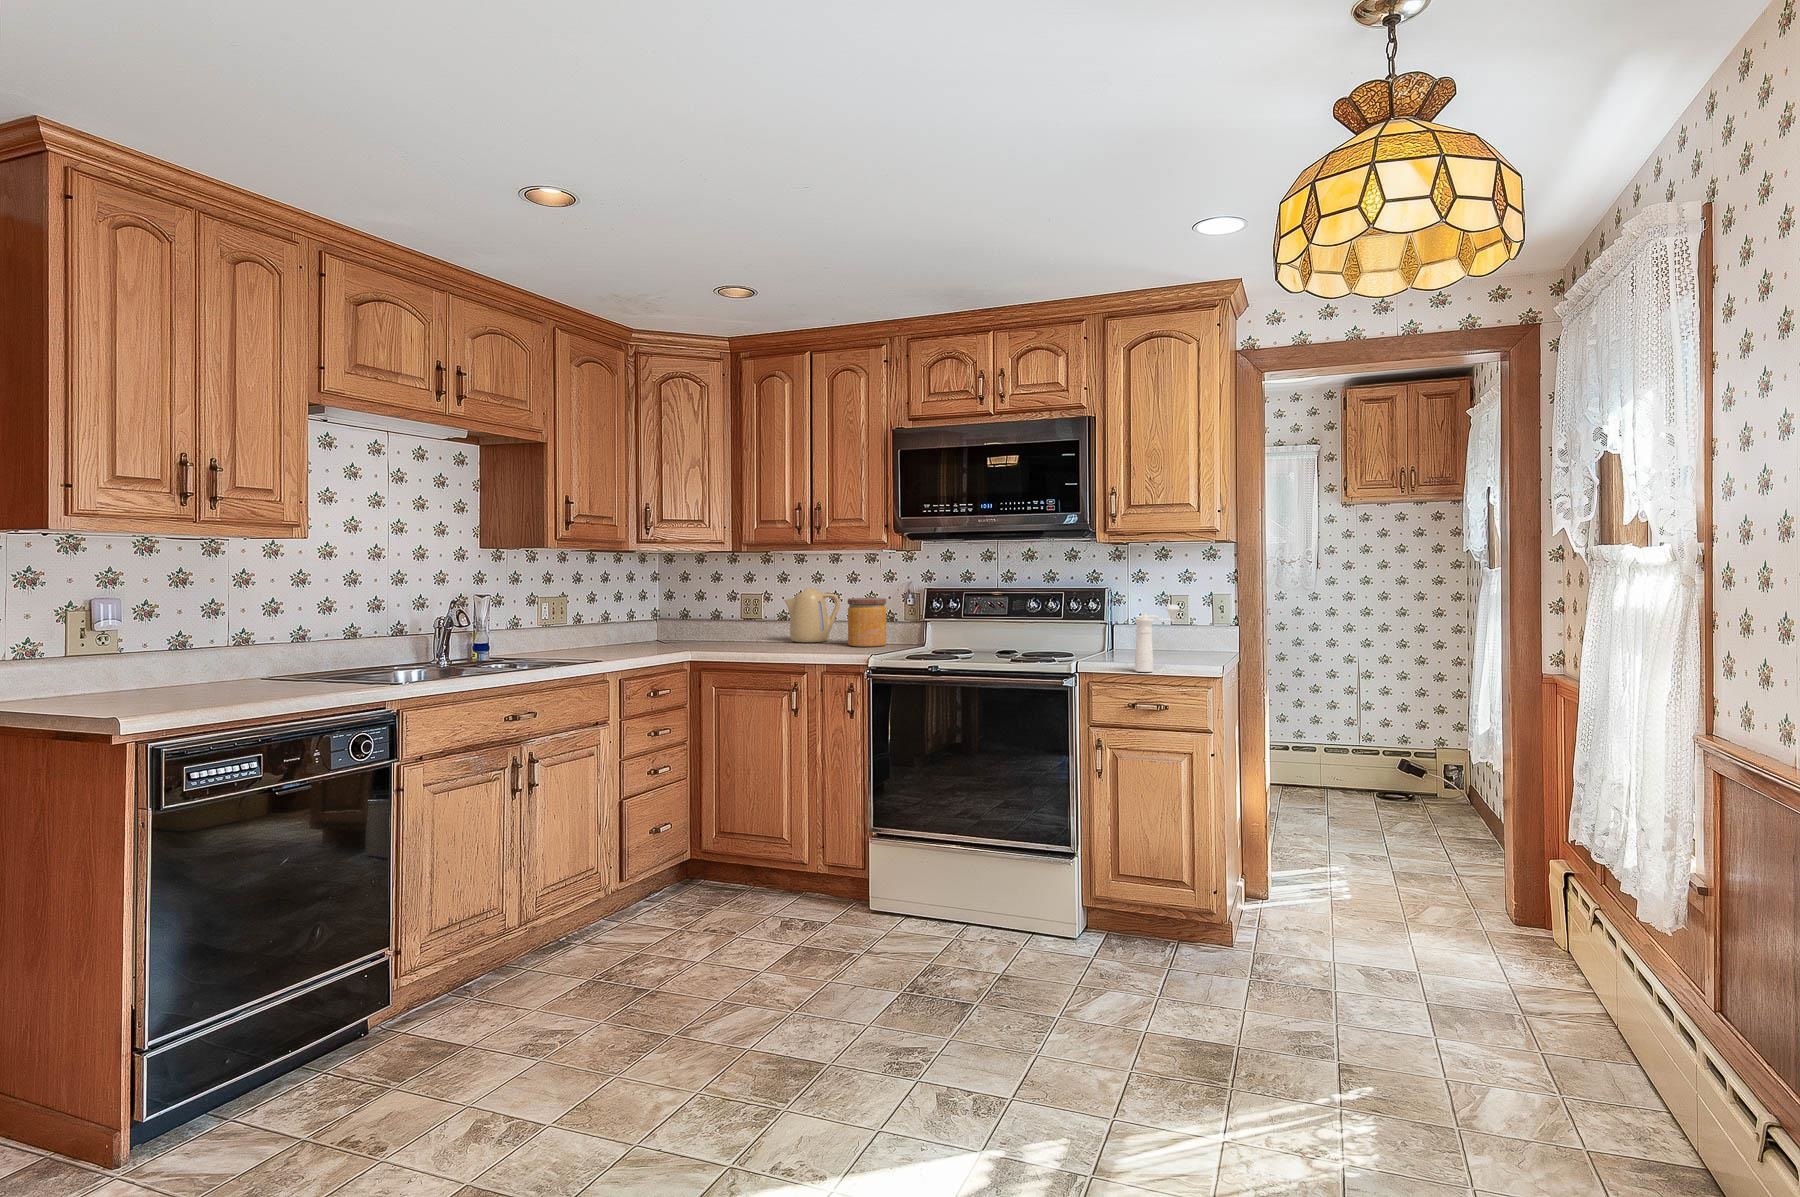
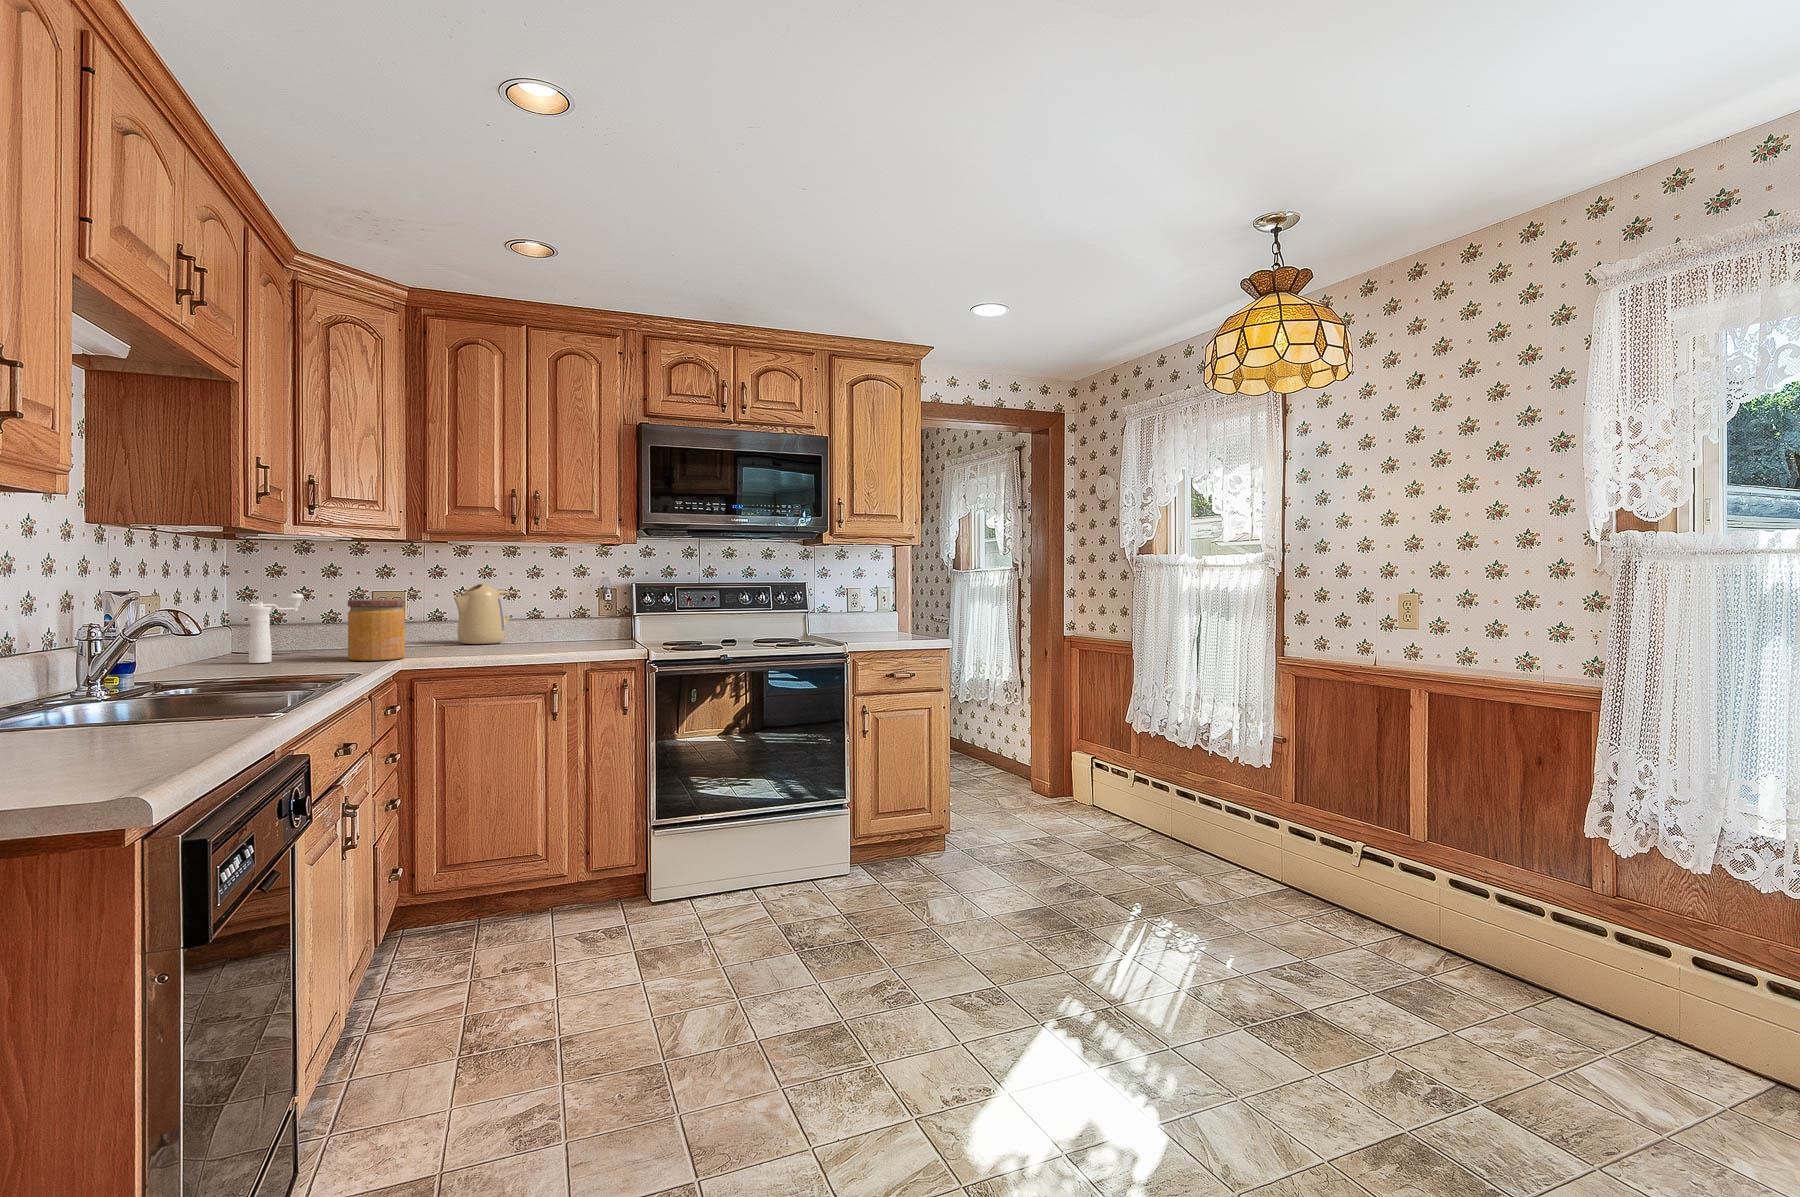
jar: present [848,598,886,647] -> present [348,599,405,661]
pepper mill: present [1135,605,1180,672] -> present [248,594,304,663]

